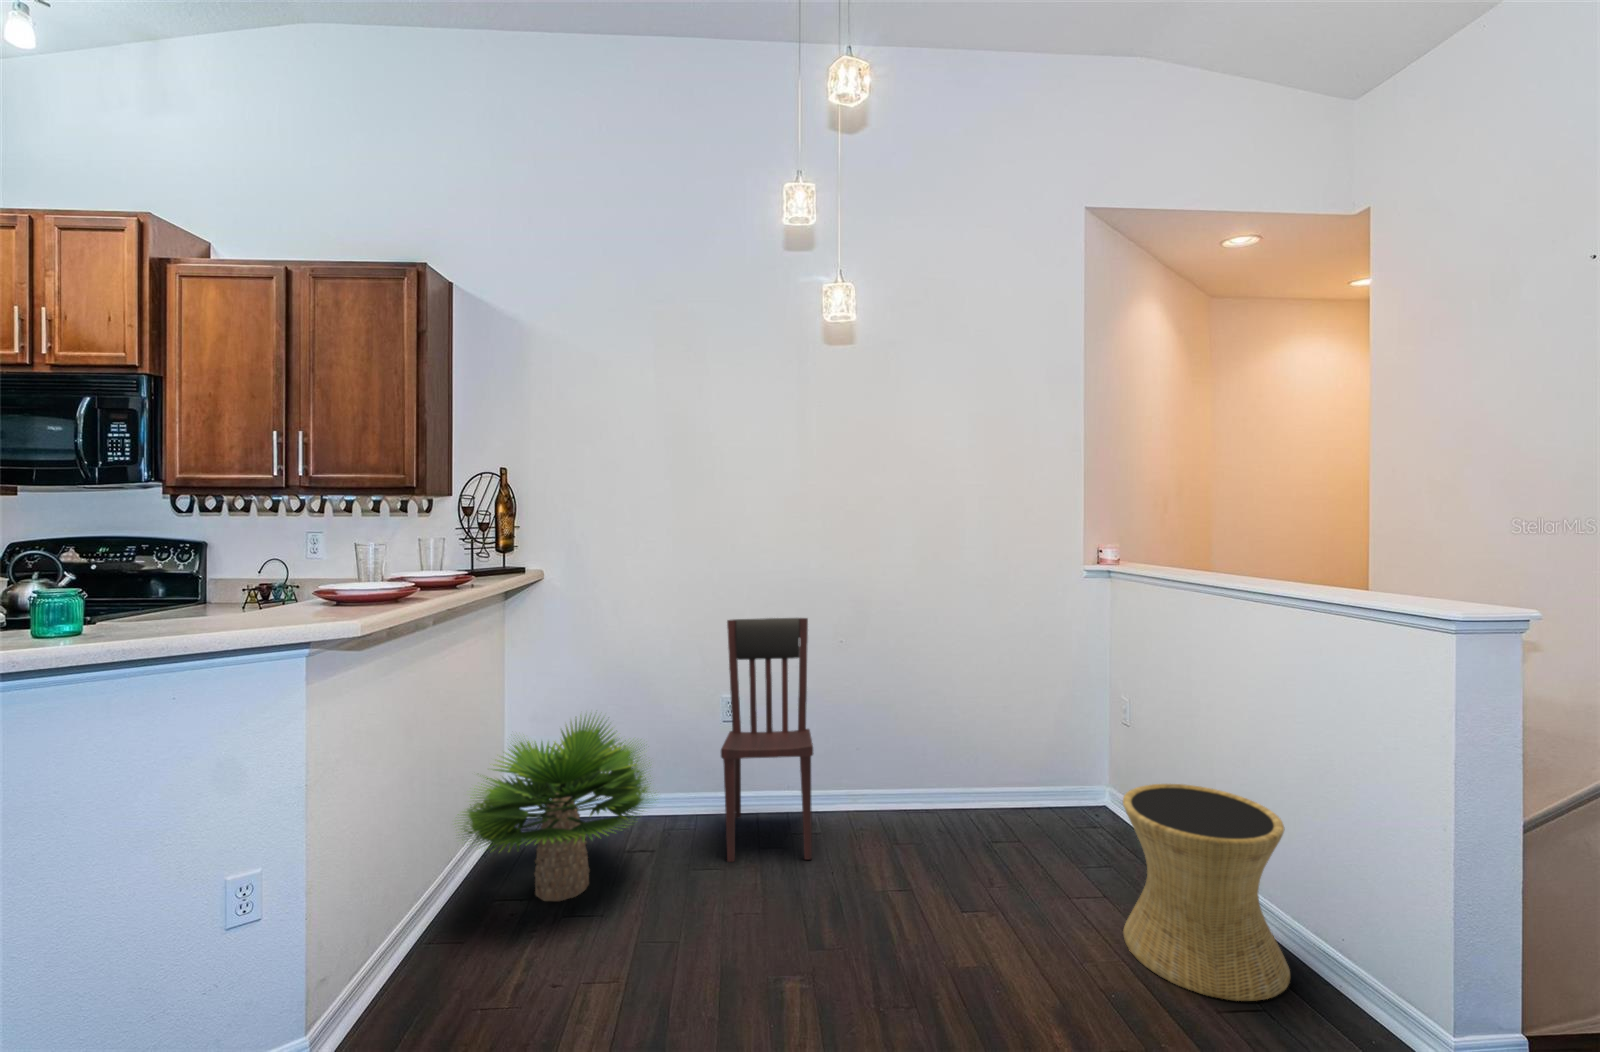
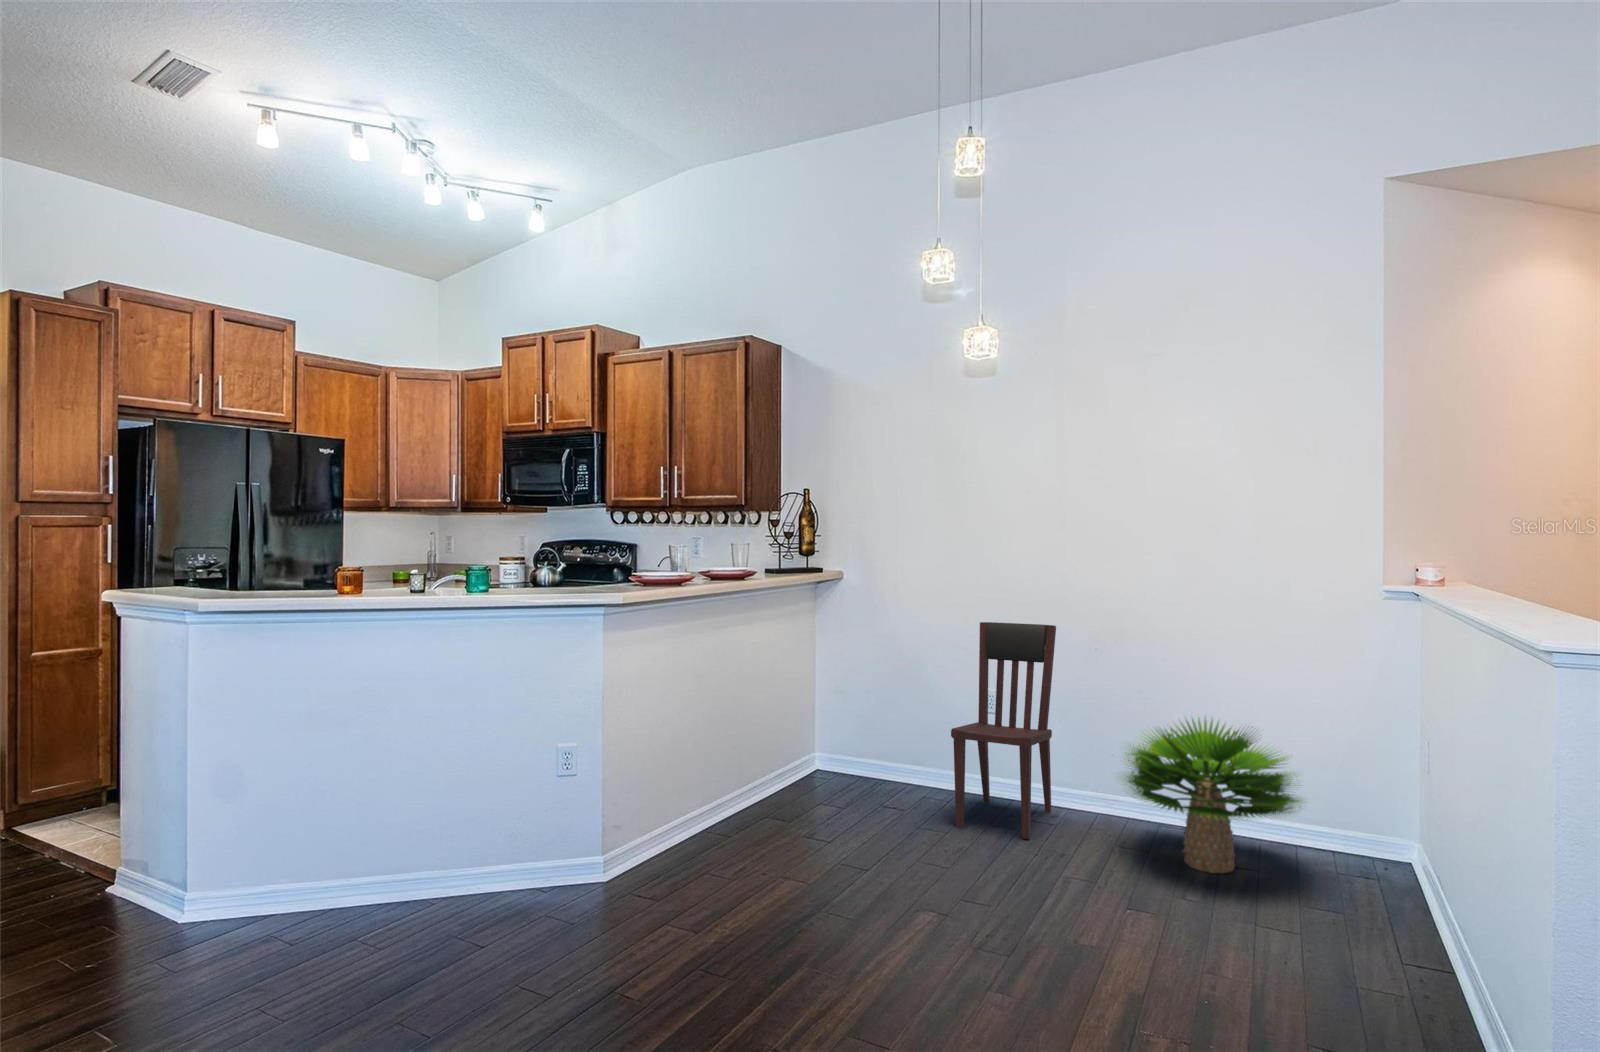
potted plant: present [458,717,651,901] -> present [1124,718,1302,873]
side table: present [1123,784,1291,1001] -> none [1281,813,1457,1022]

